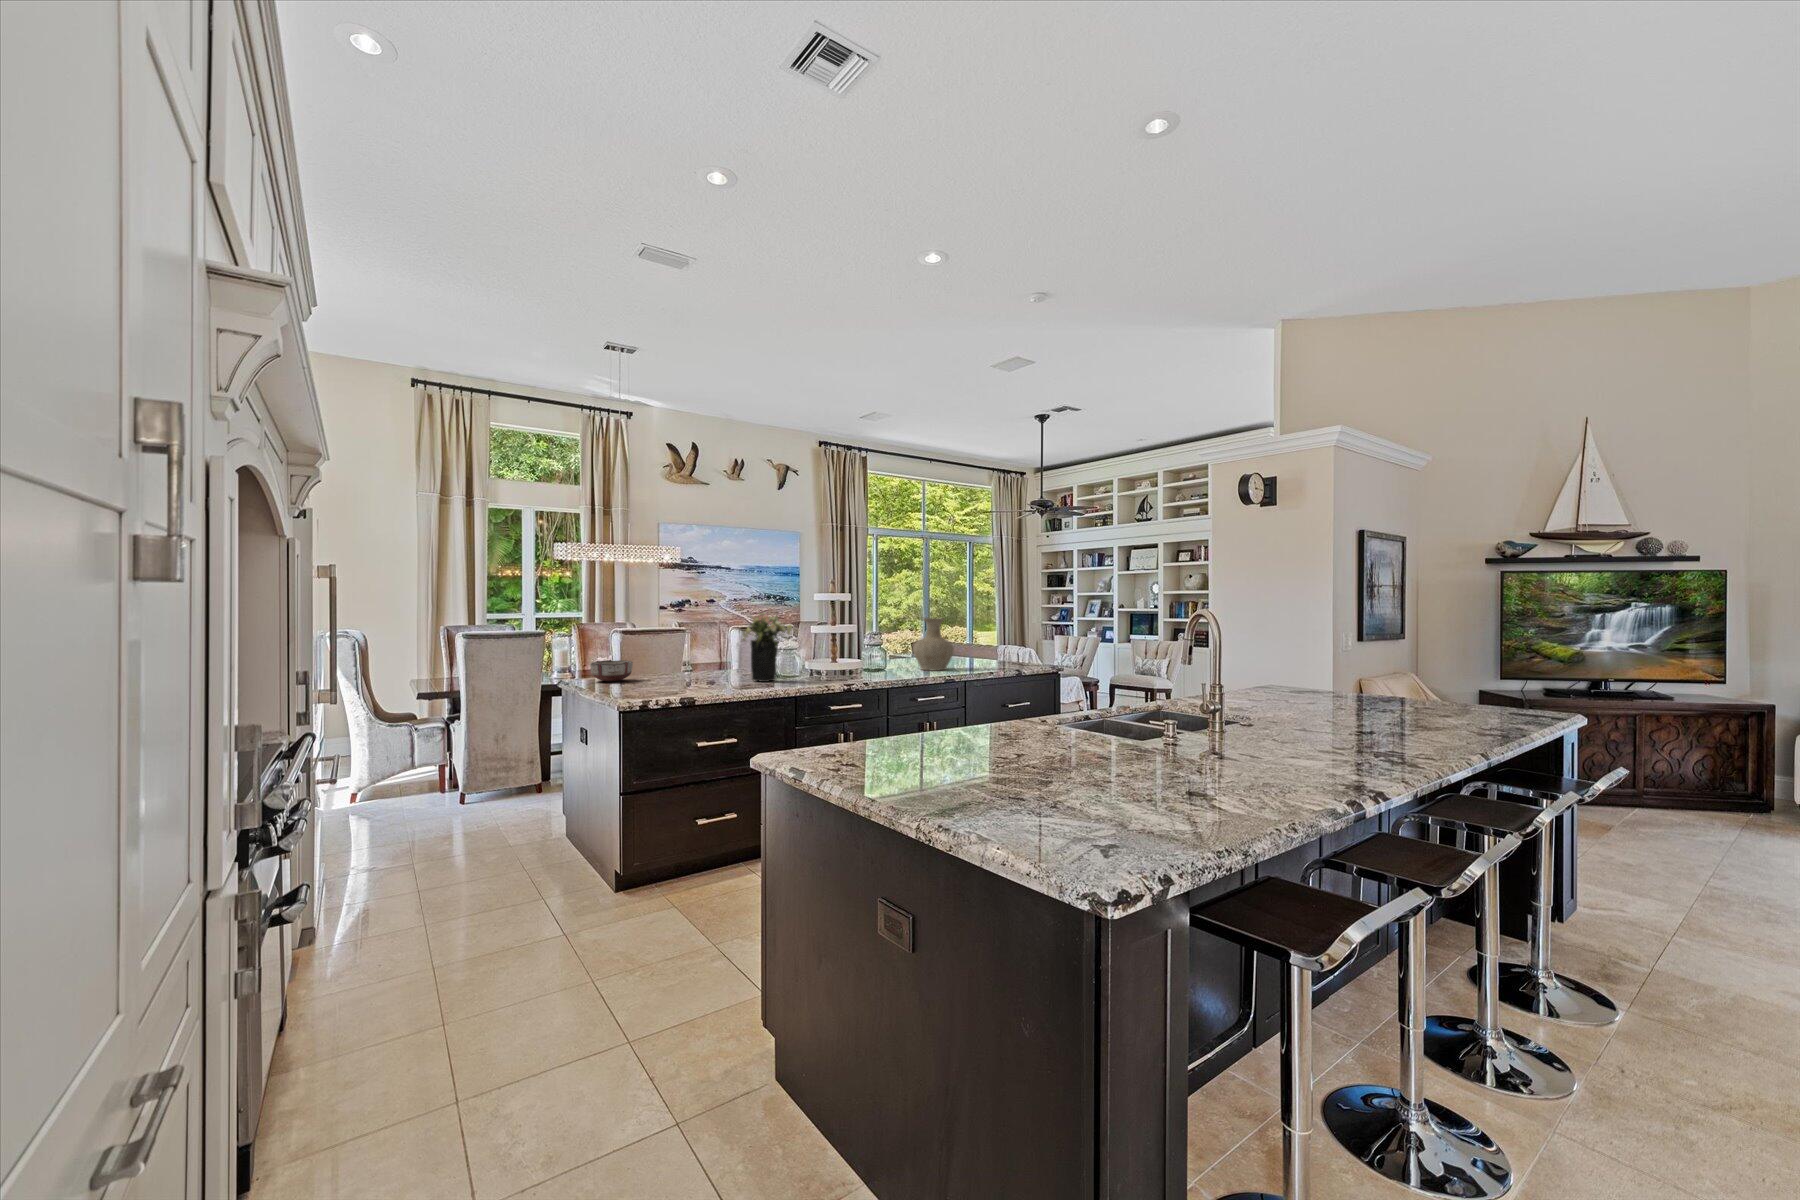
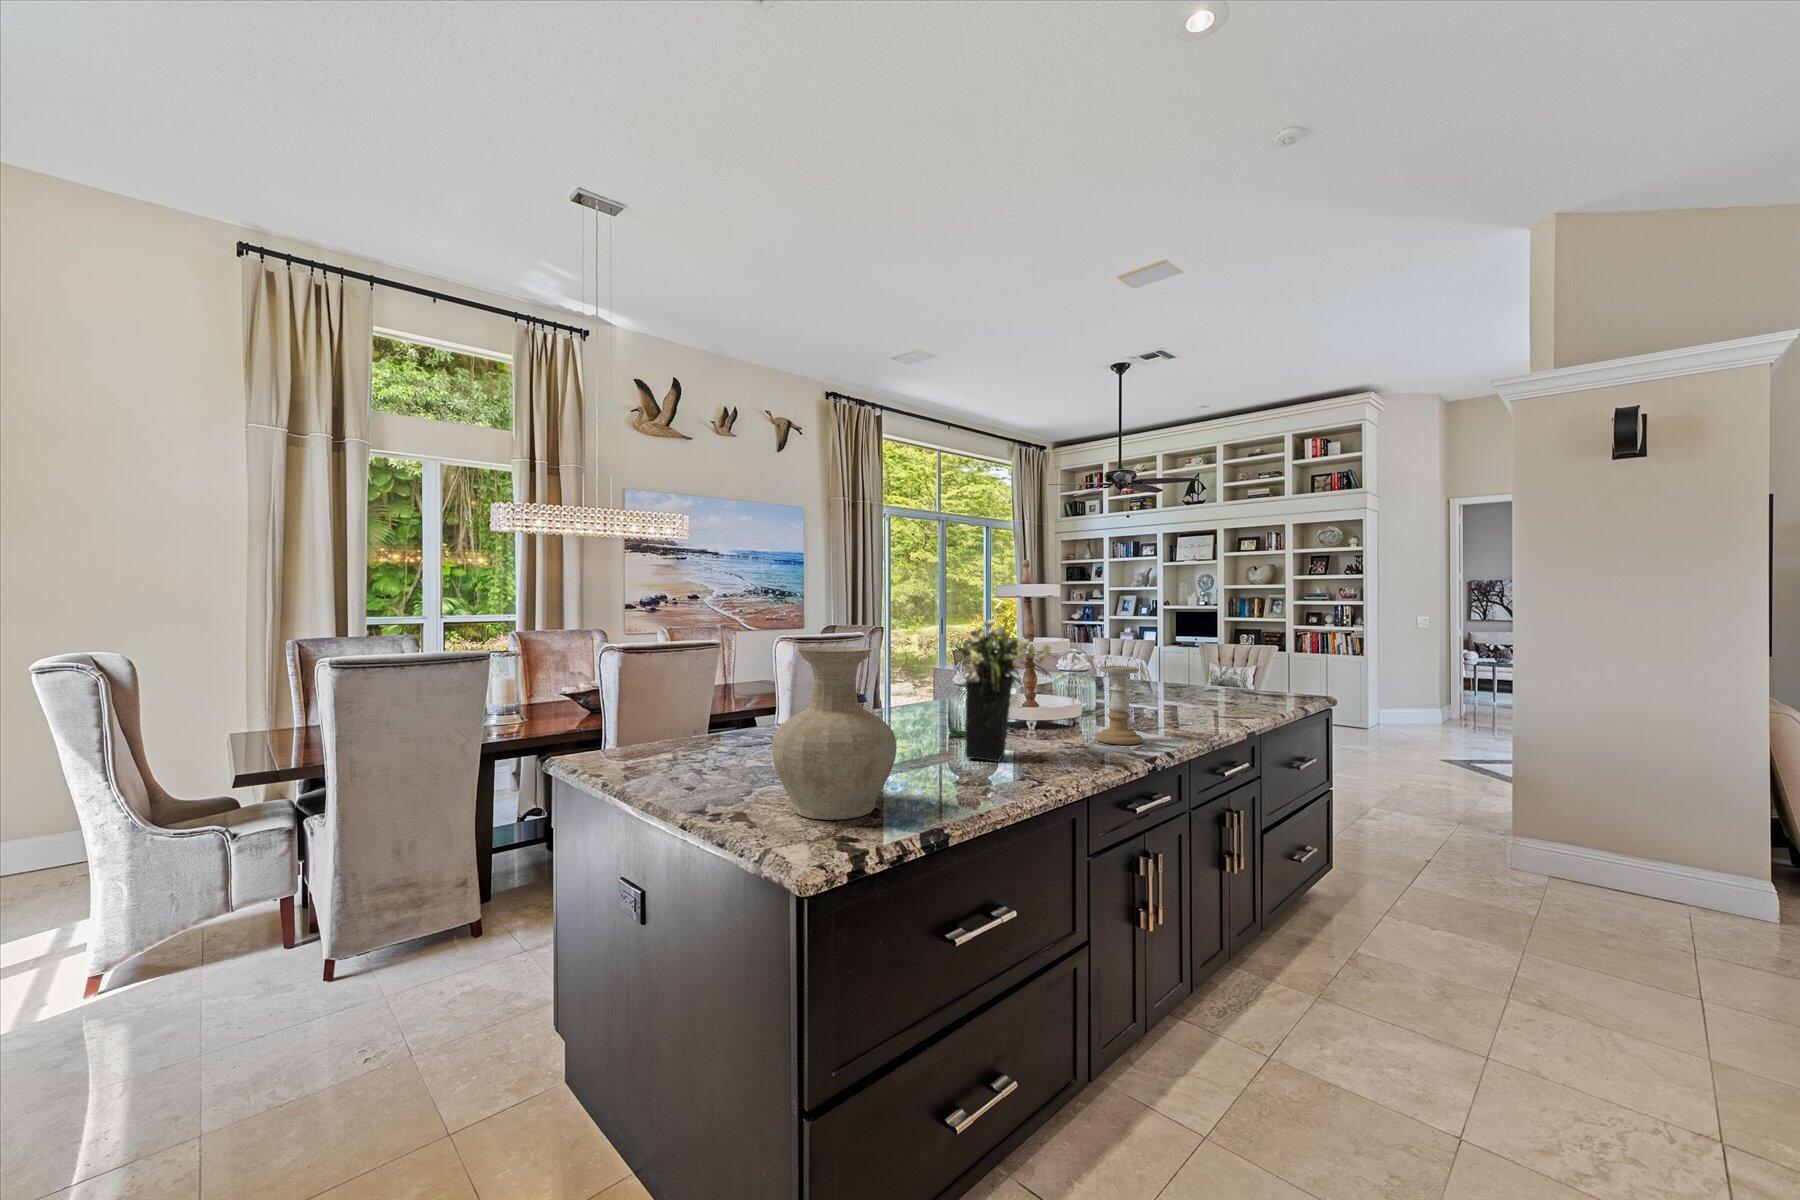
vase: present [914,618,954,671] -> present [772,646,897,820]
candle holder: none [837,638,861,679] -> present [1096,666,1142,745]
ceramic bowl: present [590,661,633,681] -> none [626,720,713,770]

